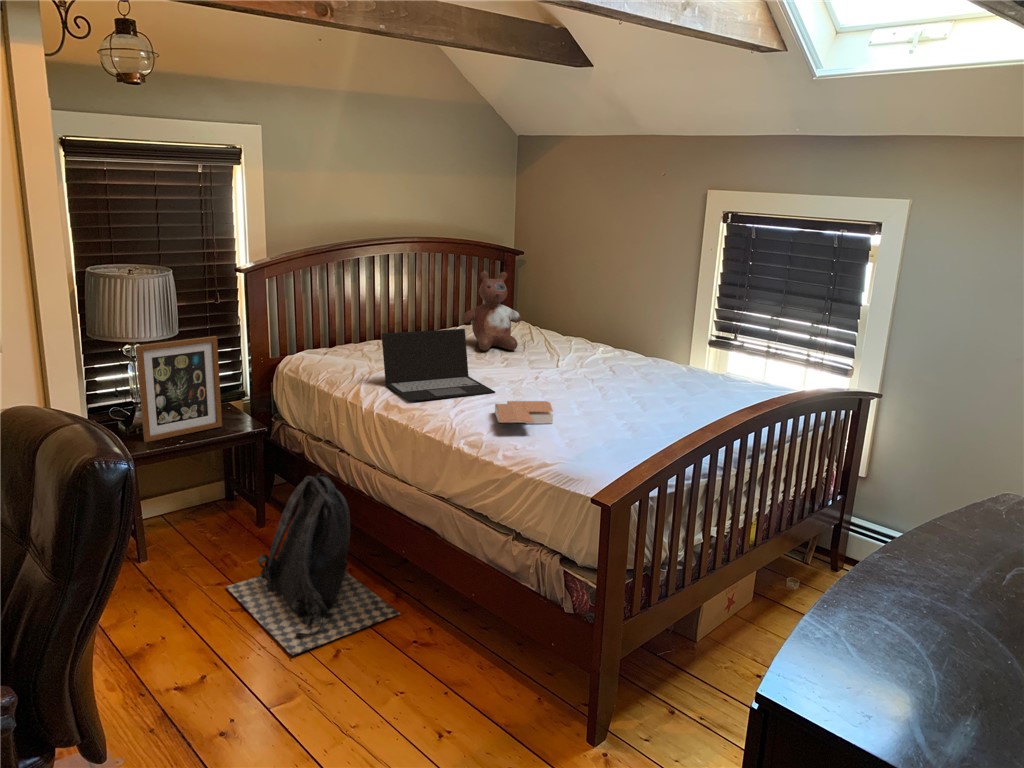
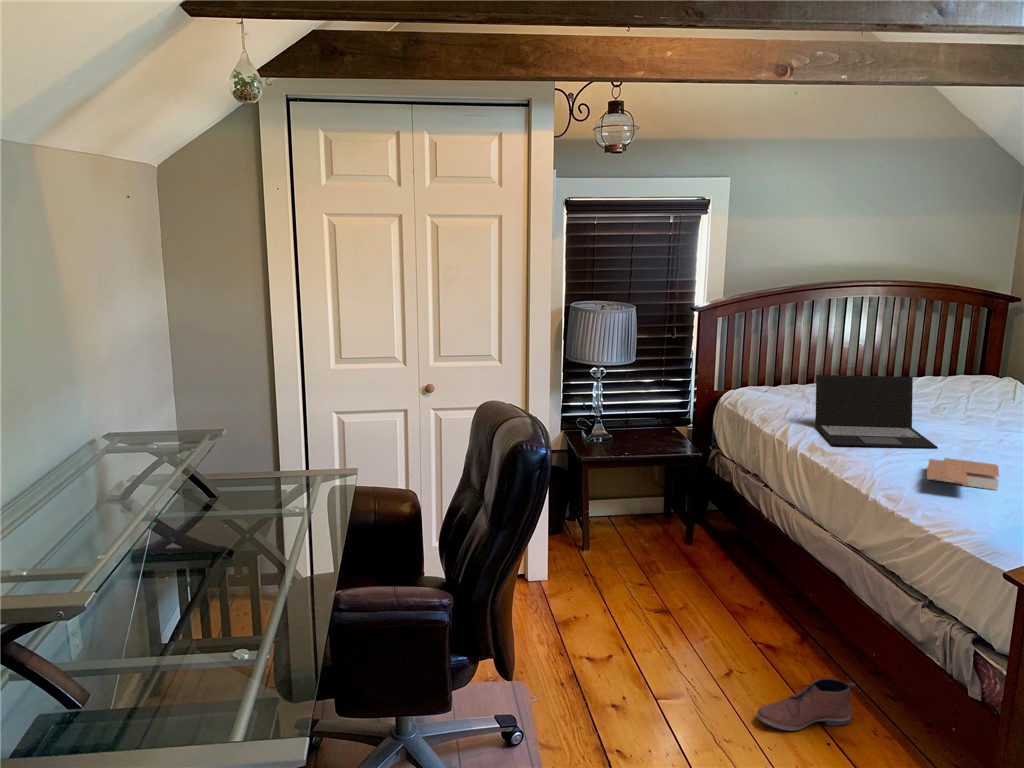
stuffed bear: present [462,272,521,351] -> none [920,318,997,406]
picture frame: present [136,336,222,442] -> none [598,366,666,451]
backpack: present [226,473,400,655] -> none [646,502,801,663]
shoe: none [375,625,459,693] -> present [757,678,856,731]

